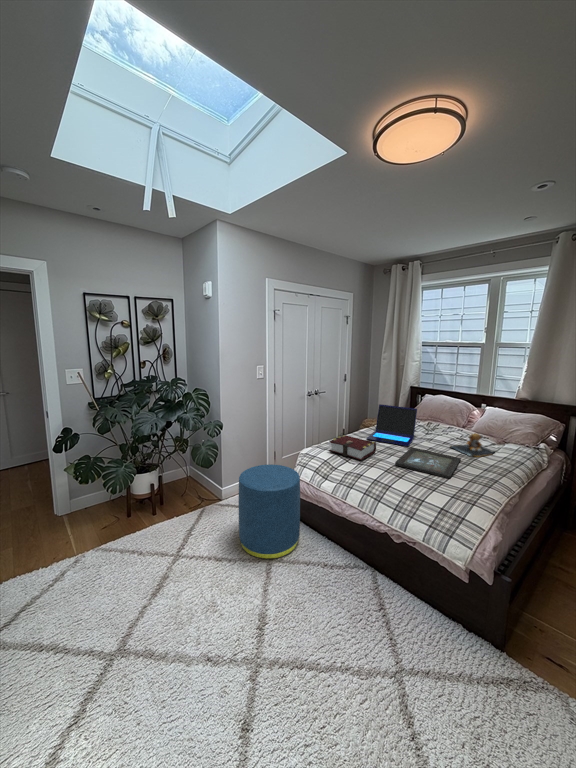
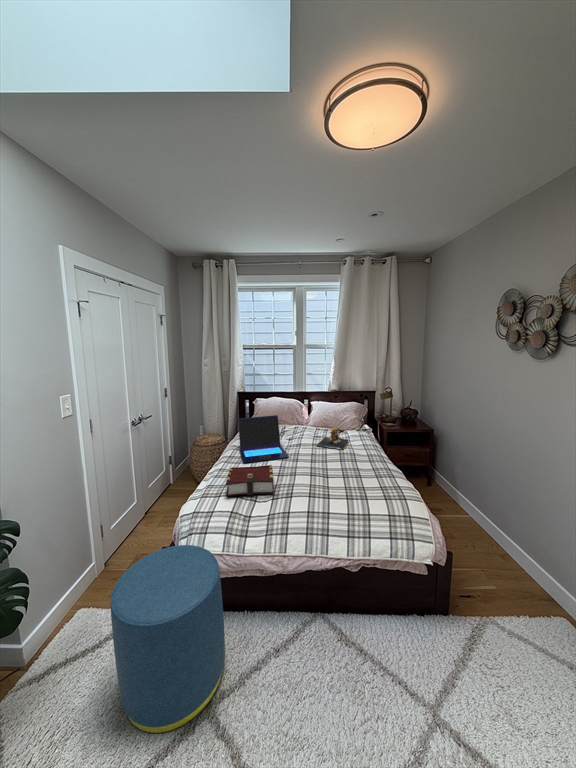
tray: present [395,447,461,478] -> none [296,454,360,484]

